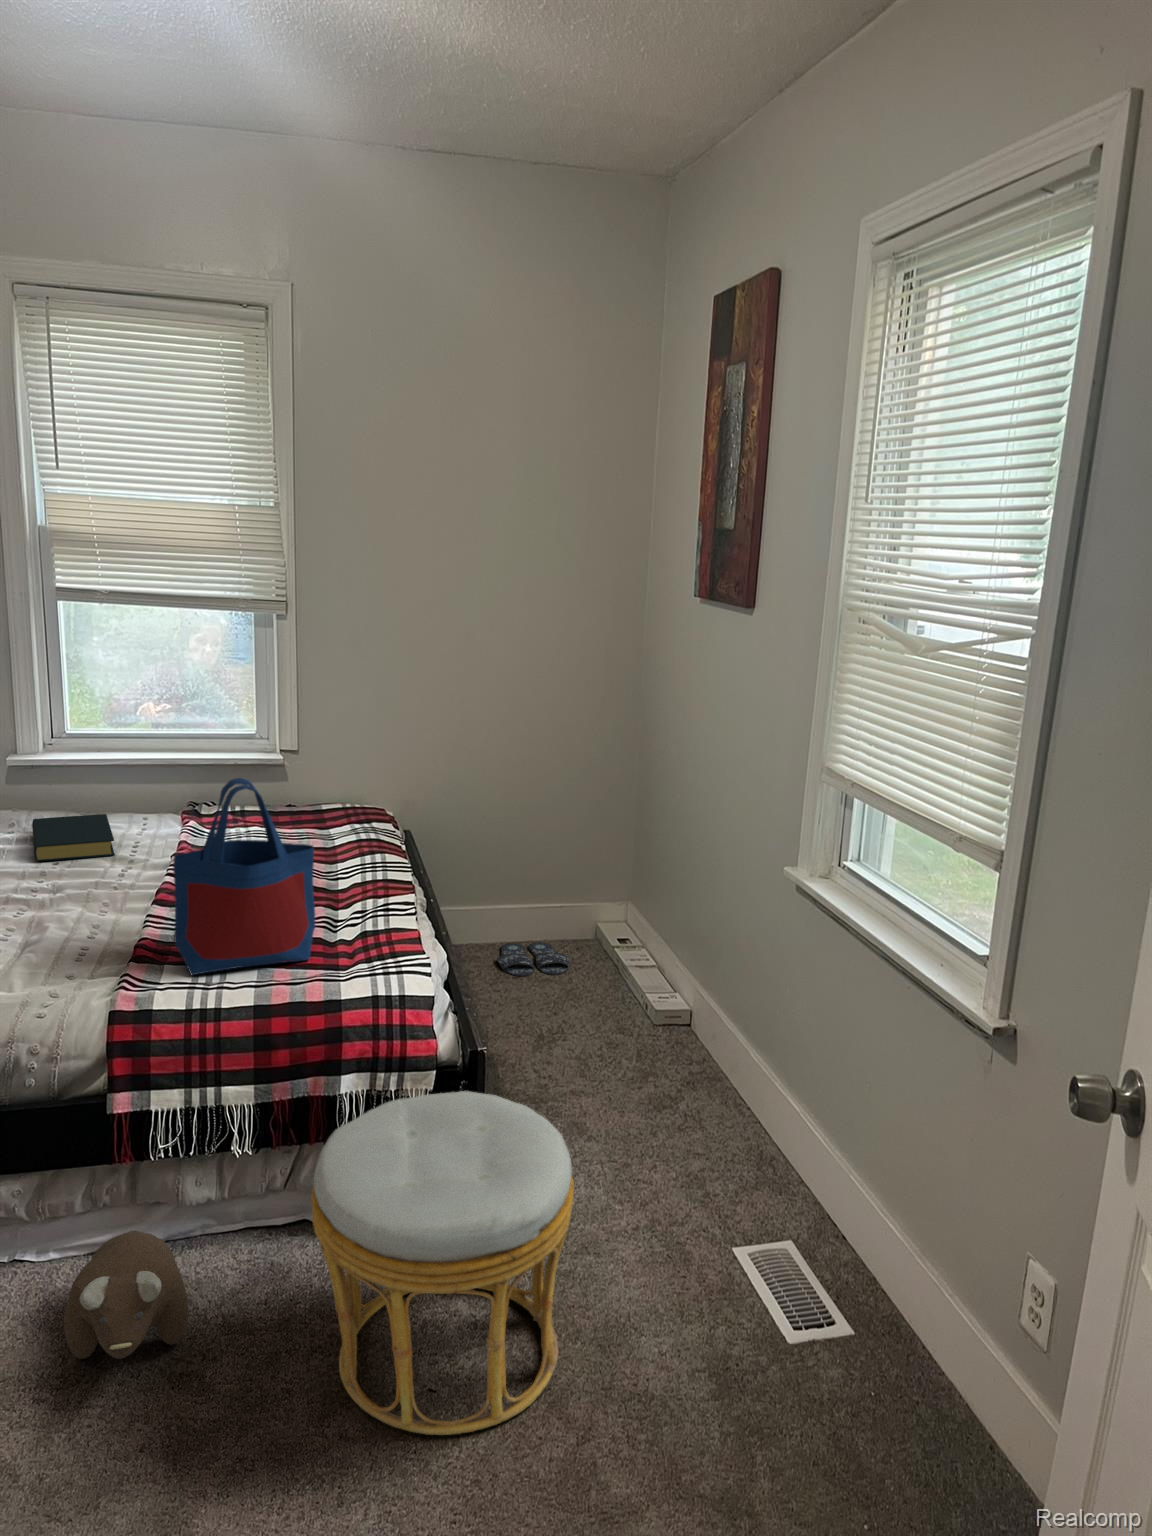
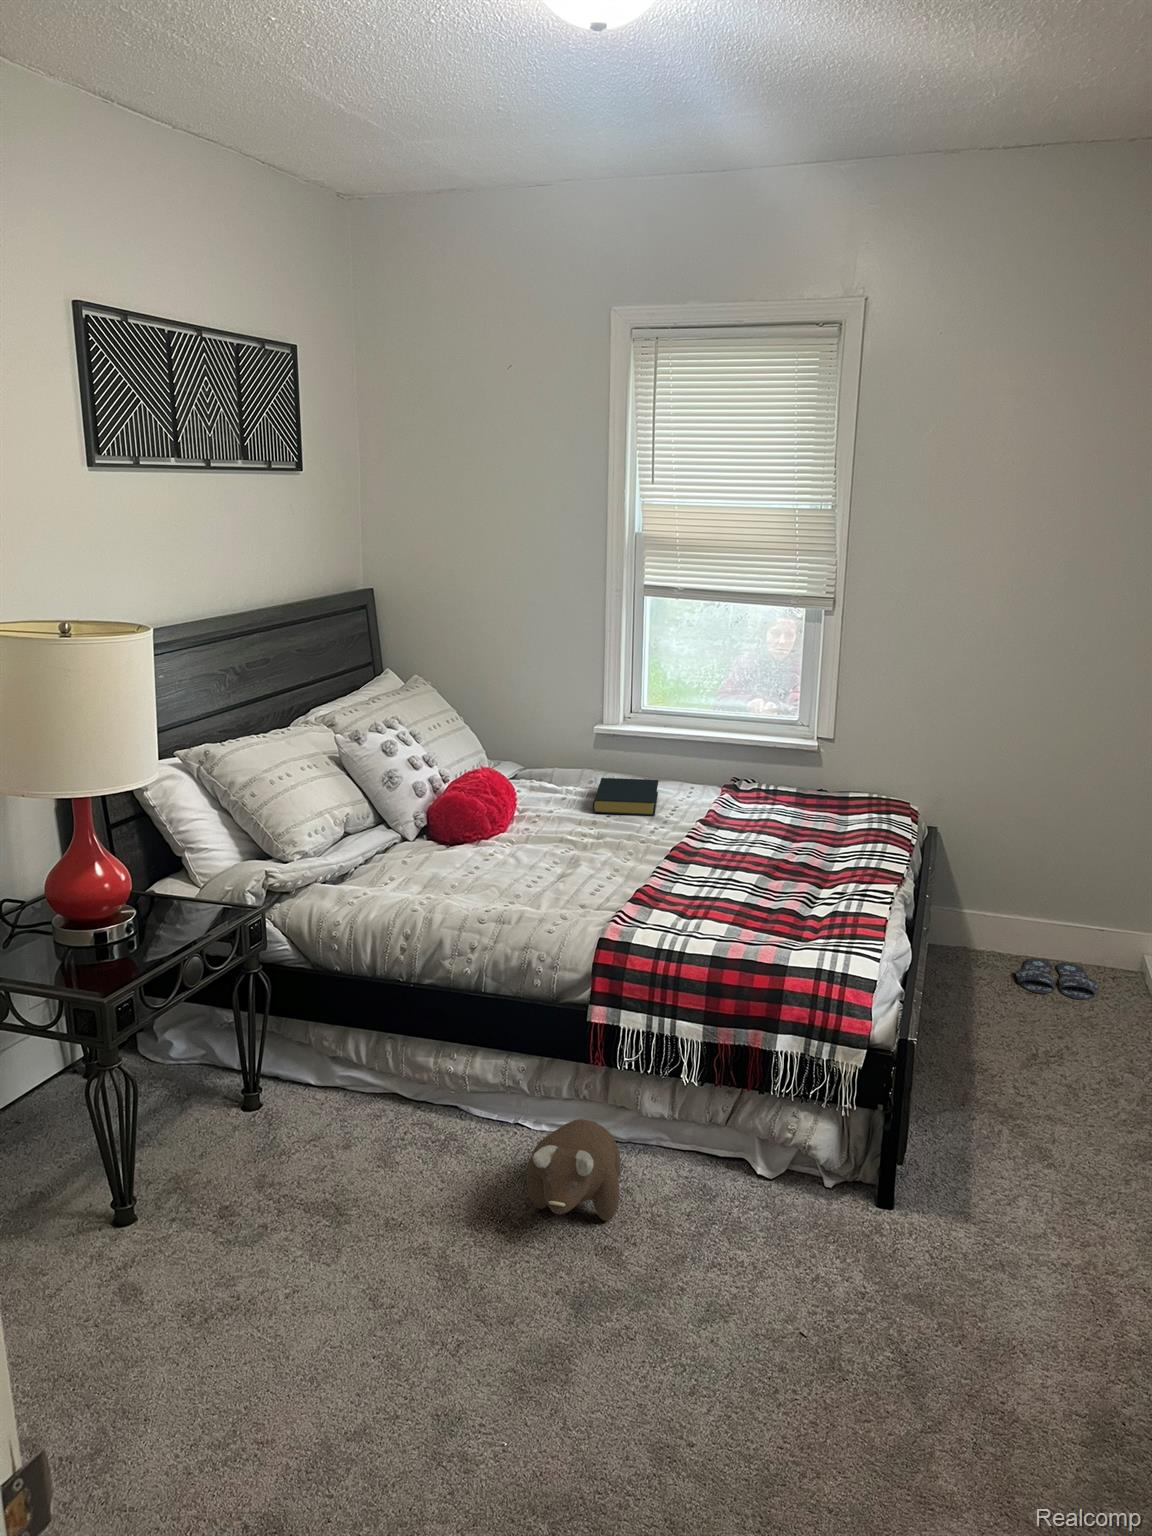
tote bag: present [173,778,316,975] -> none [664,755,790,928]
ottoman: present [311,1091,574,1435] -> none [711,1064,962,1384]

